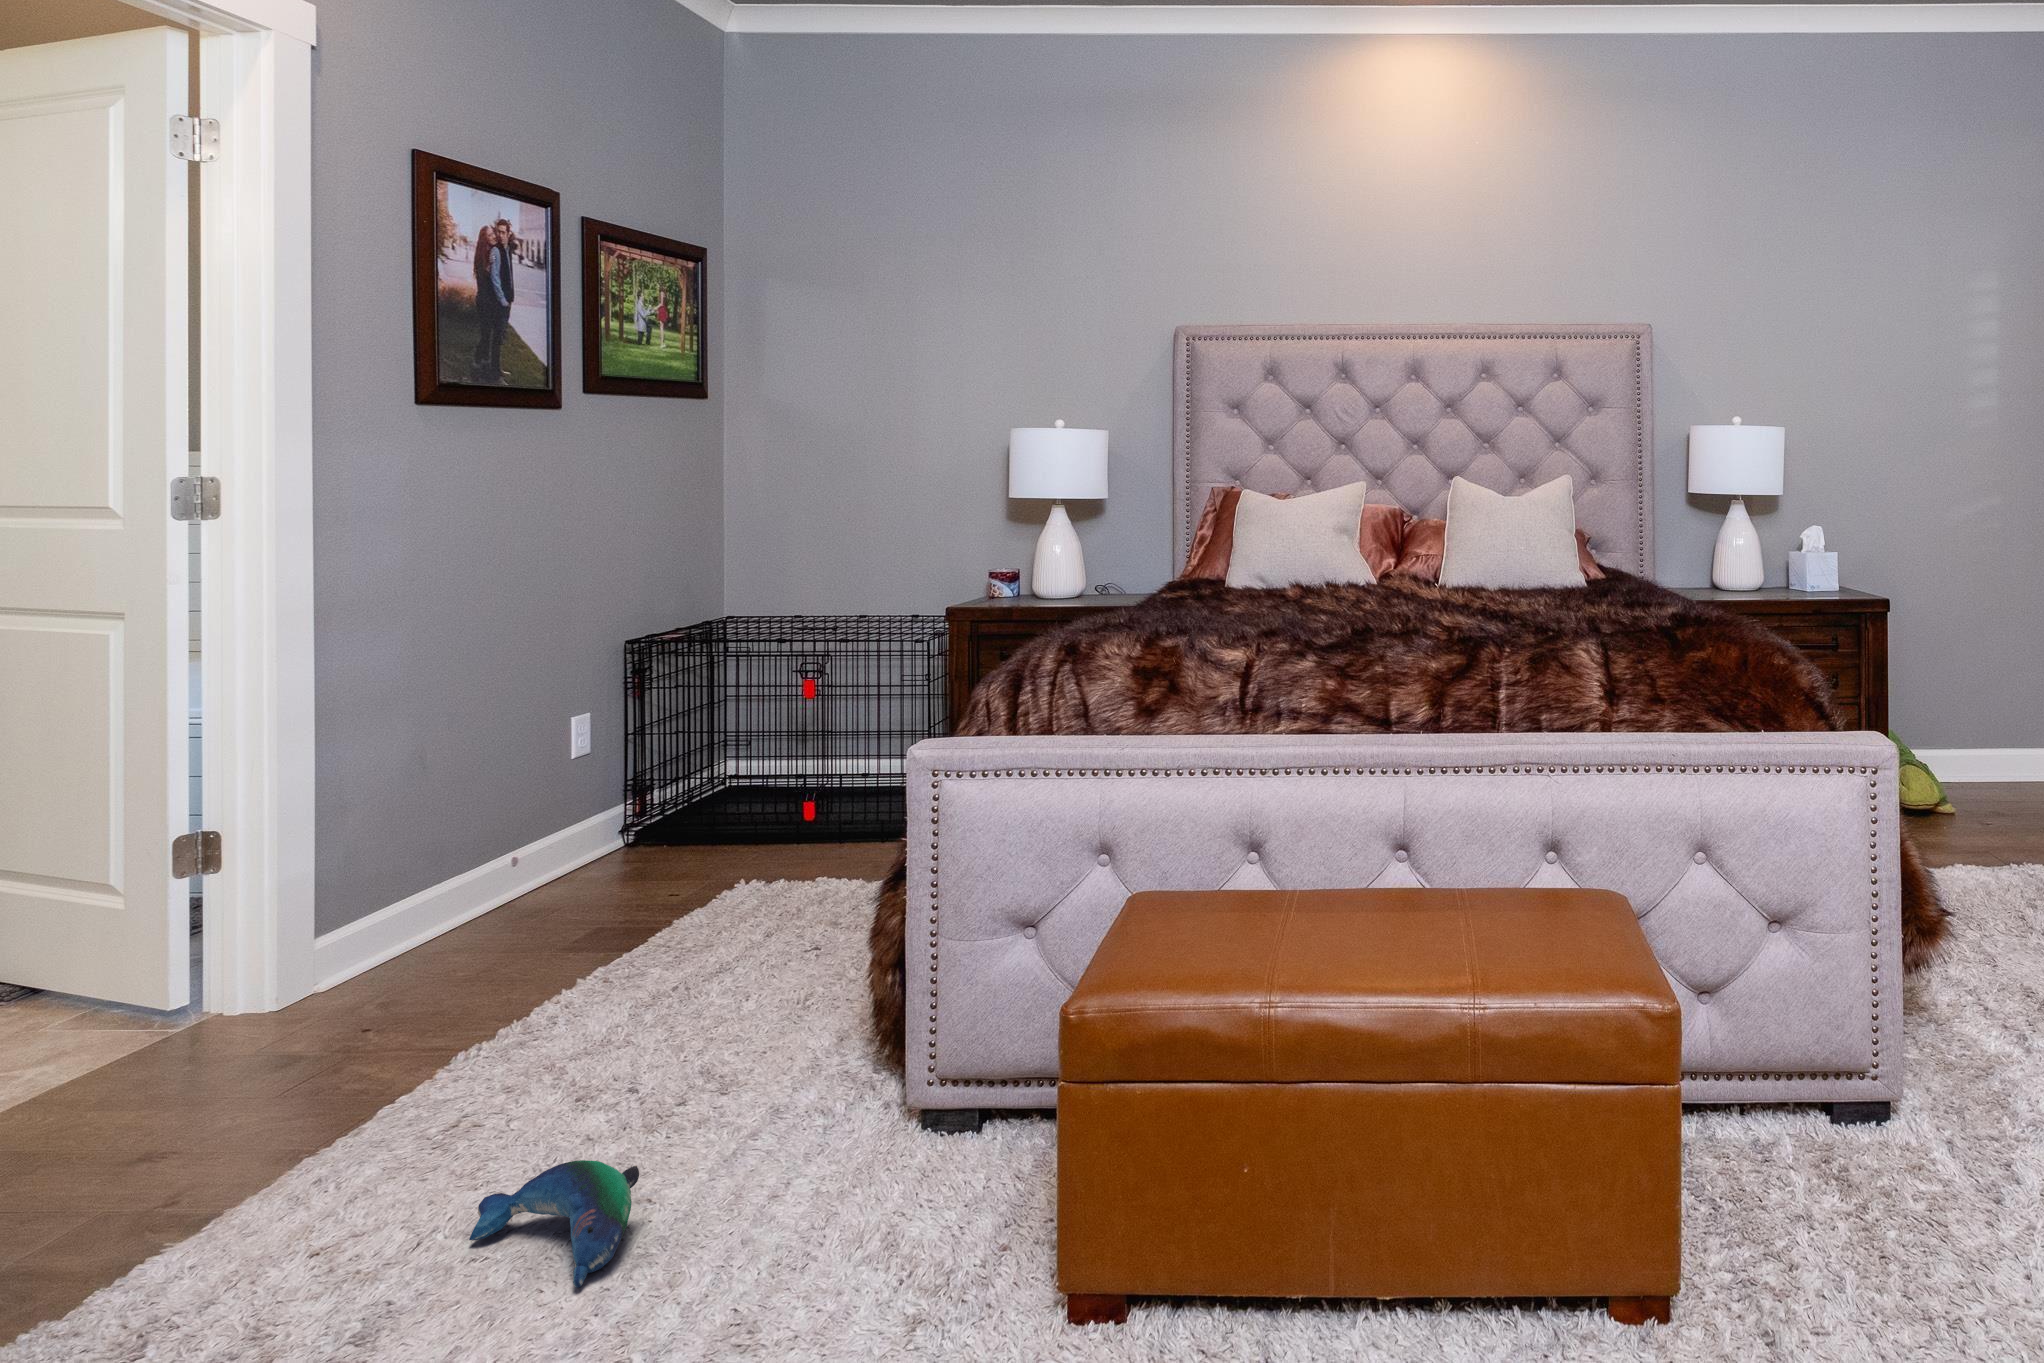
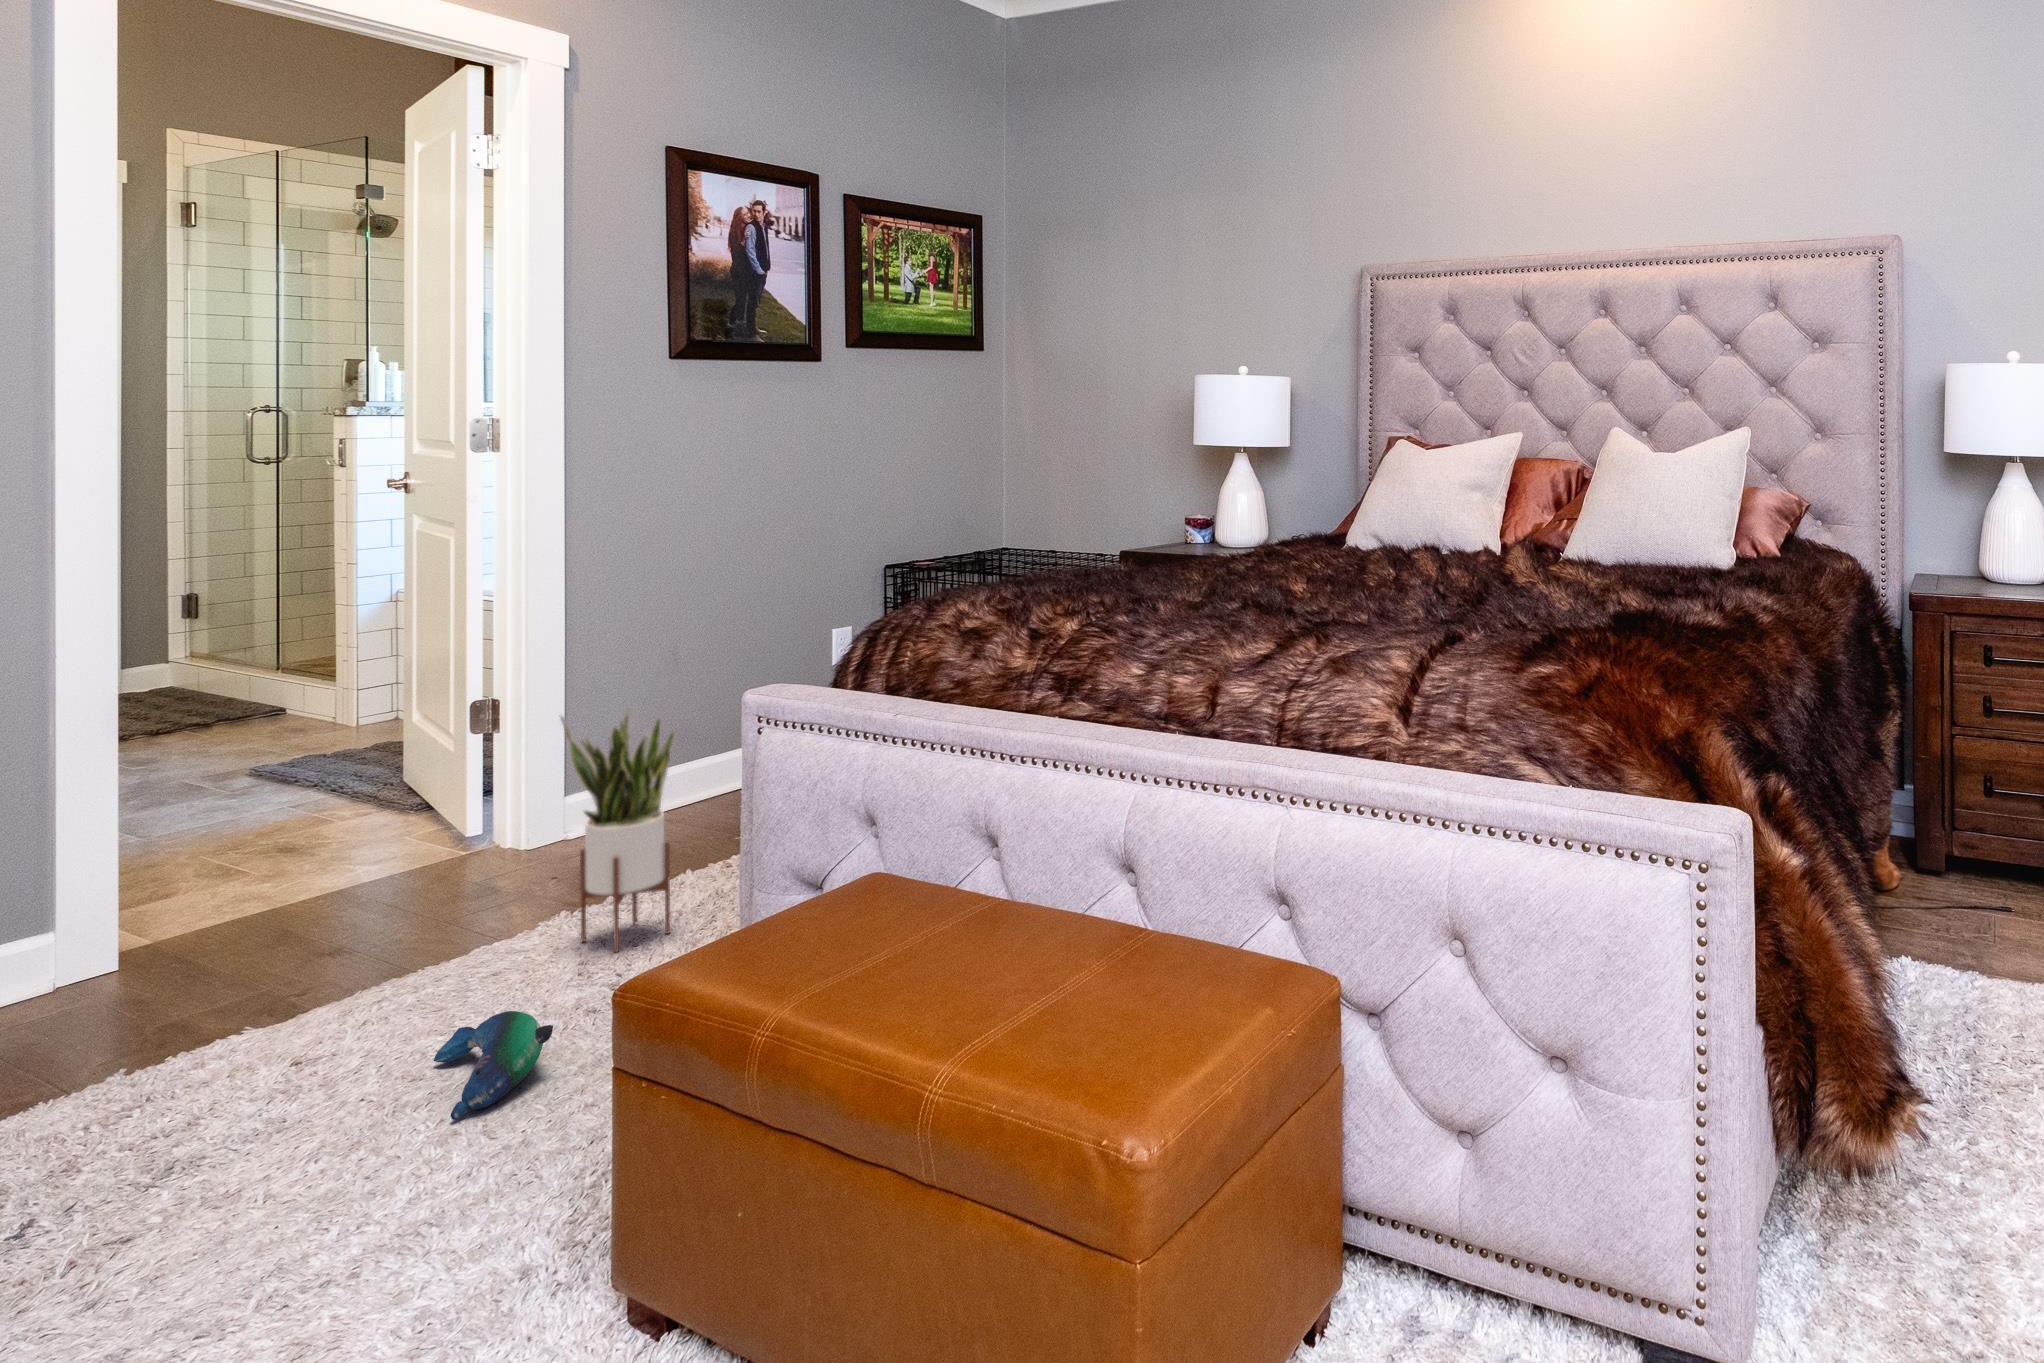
potted plant: none [482,808,599,1093] -> present [560,707,675,952]

